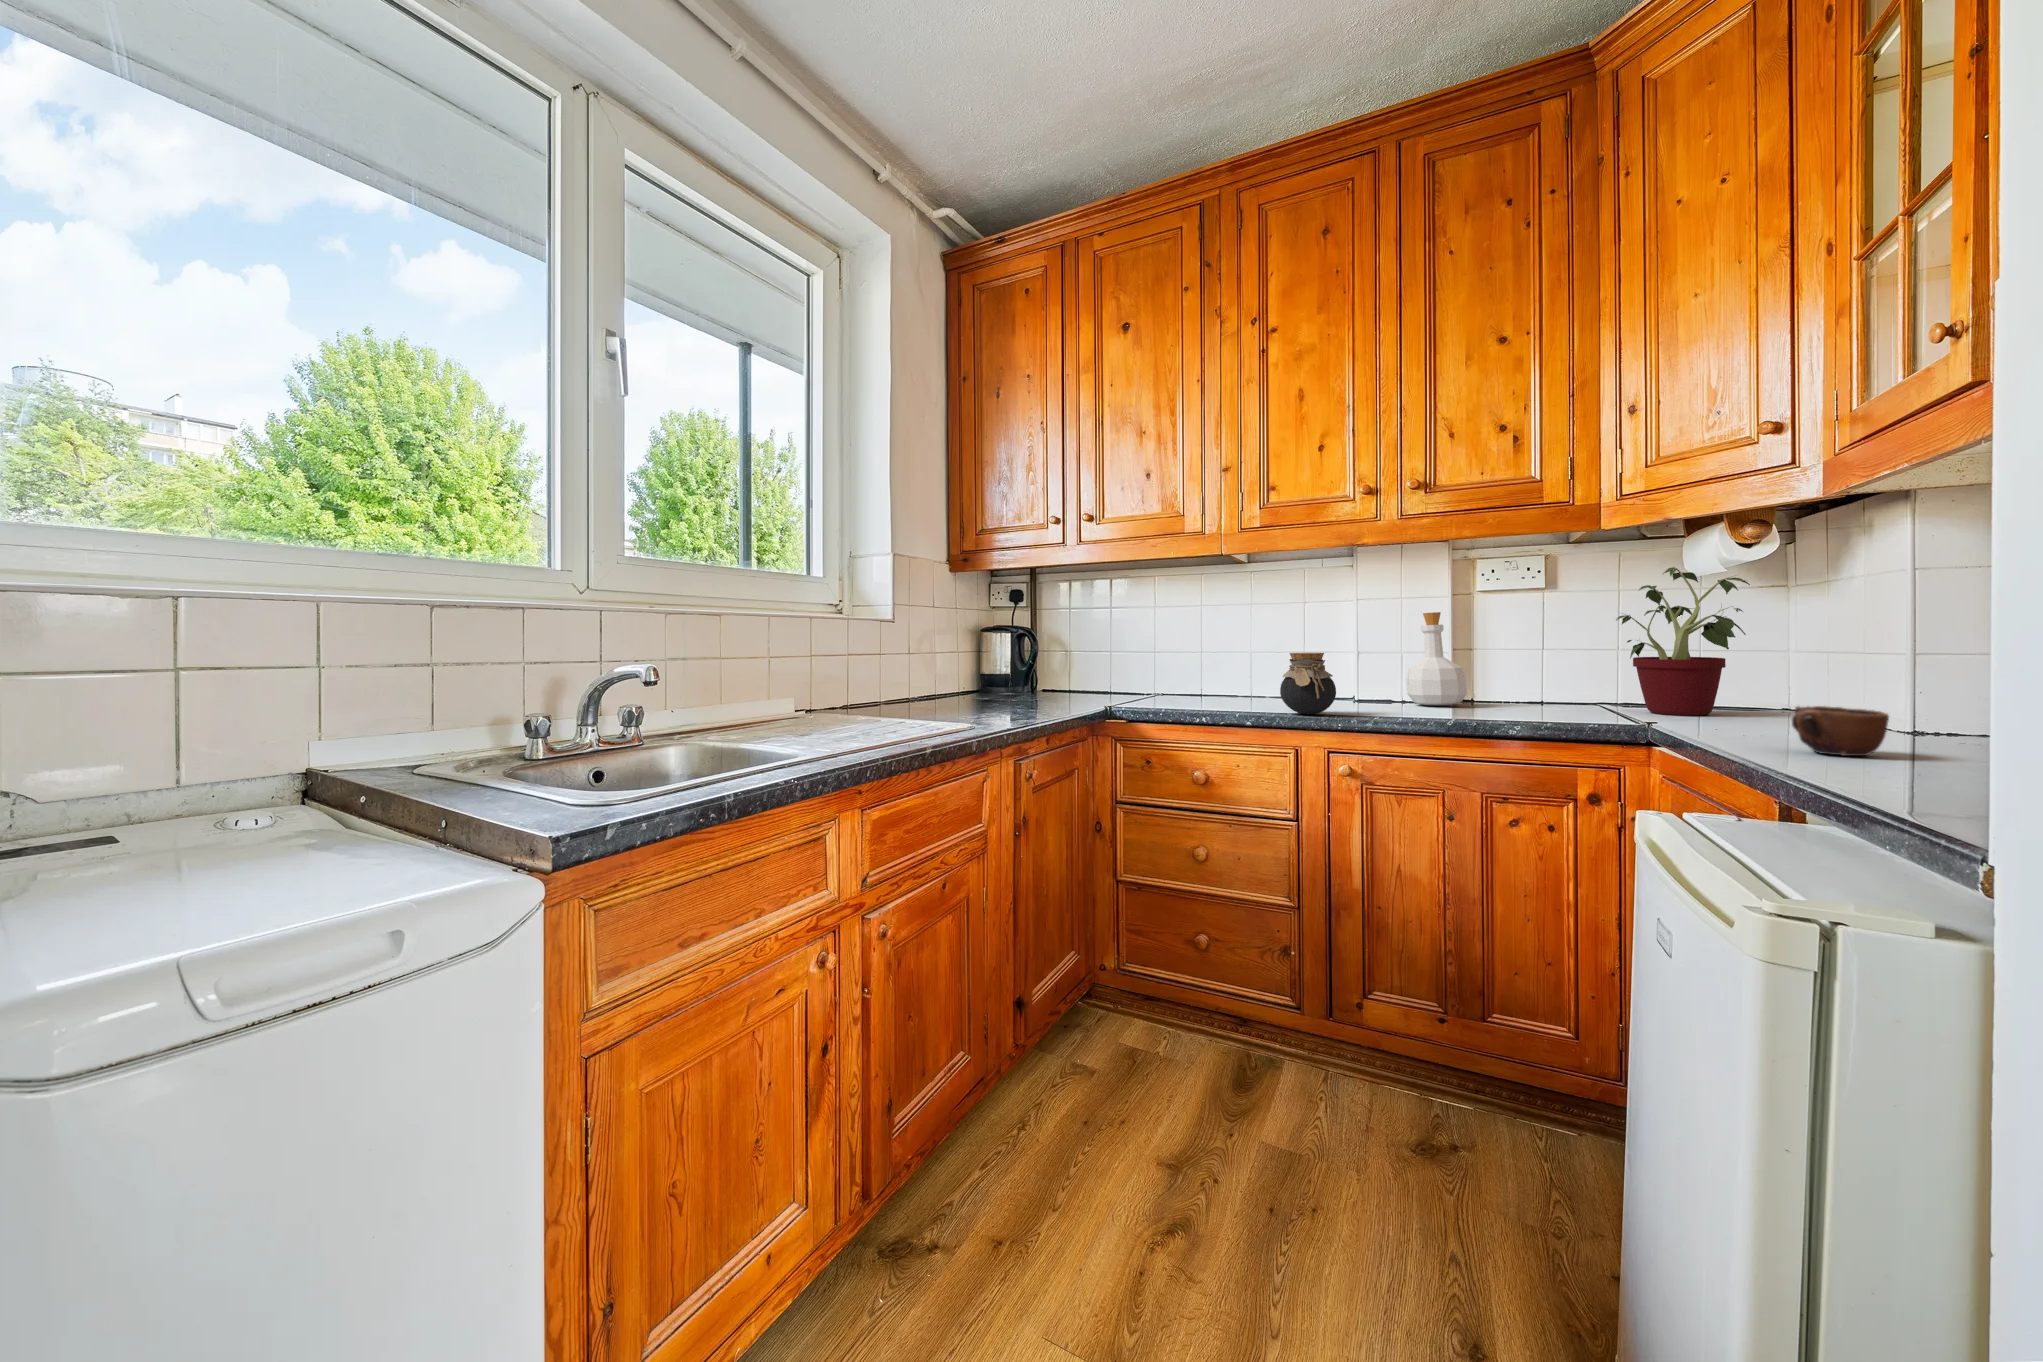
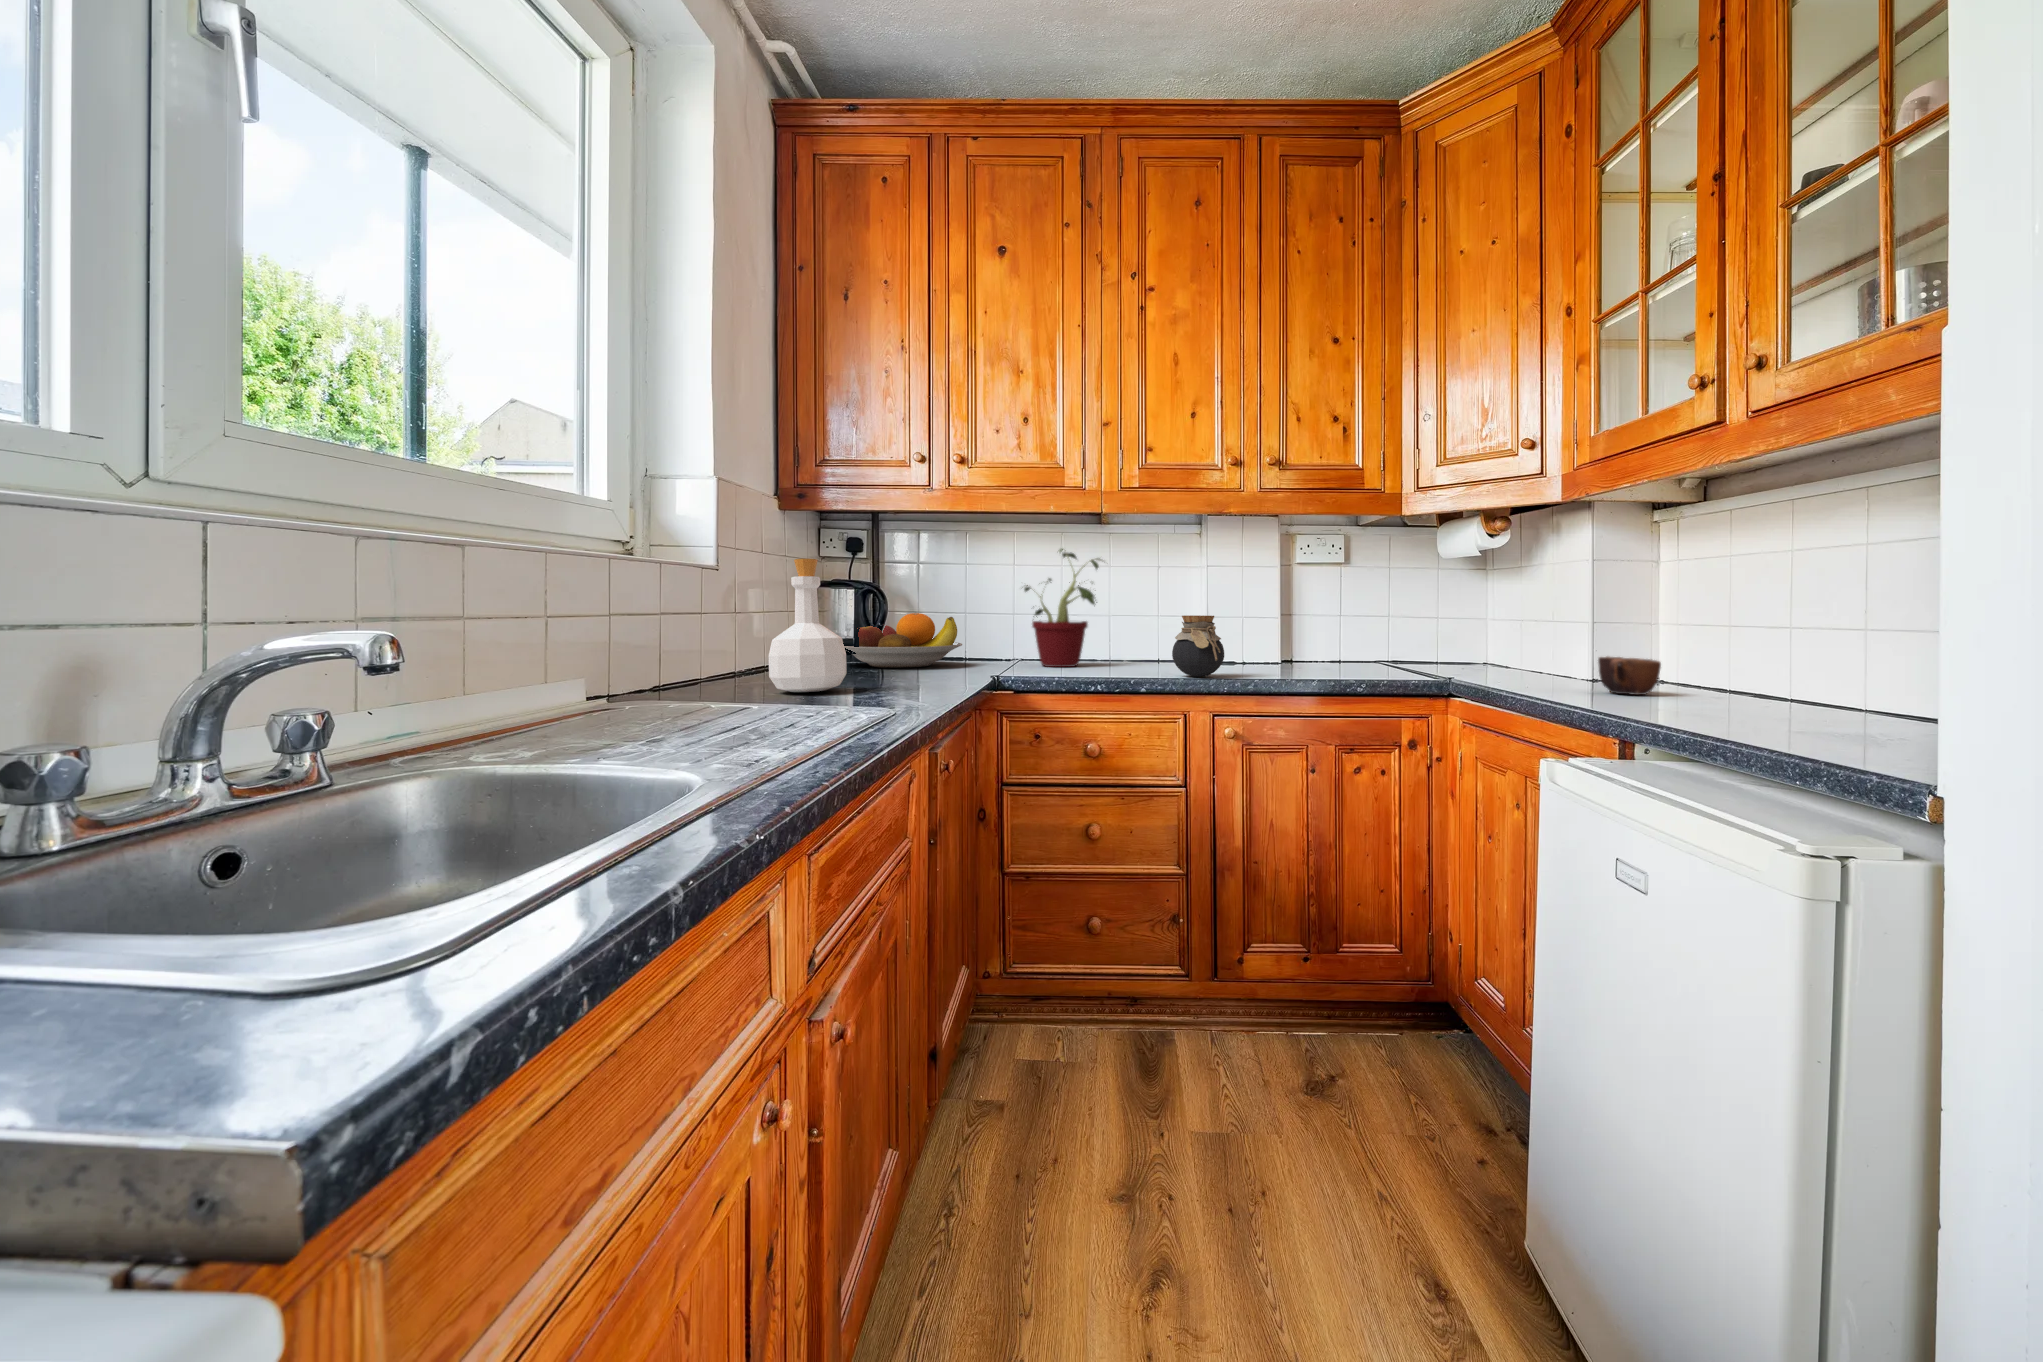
potted plant: present [1616,567,1750,716] -> present [1024,549,1101,667]
bottle: present [1406,612,1467,705] -> present [769,559,847,692]
fruit bowl: none [998,650,1106,698] -> present [844,613,962,668]

